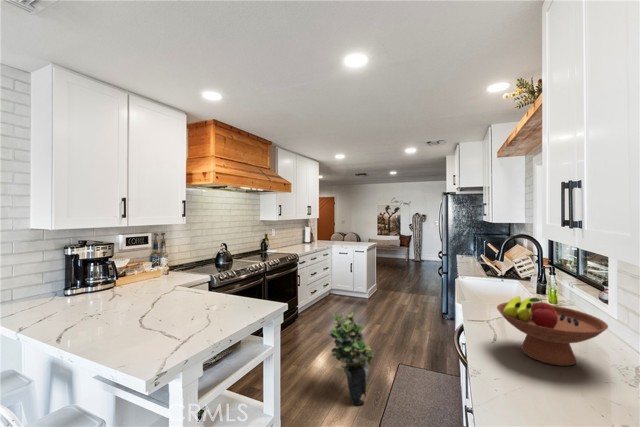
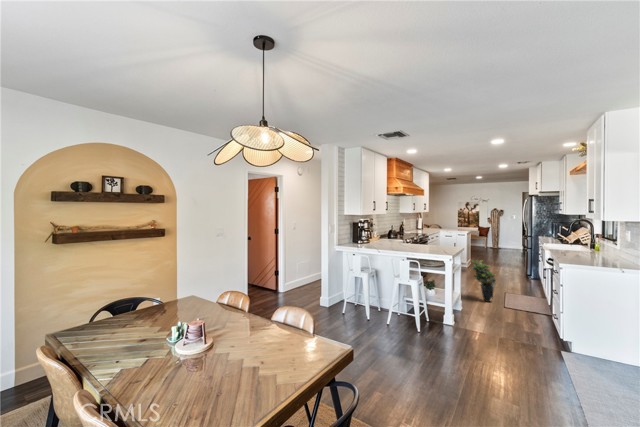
fruit bowl: present [497,296,608,366] -> none [566,237,605,257]

